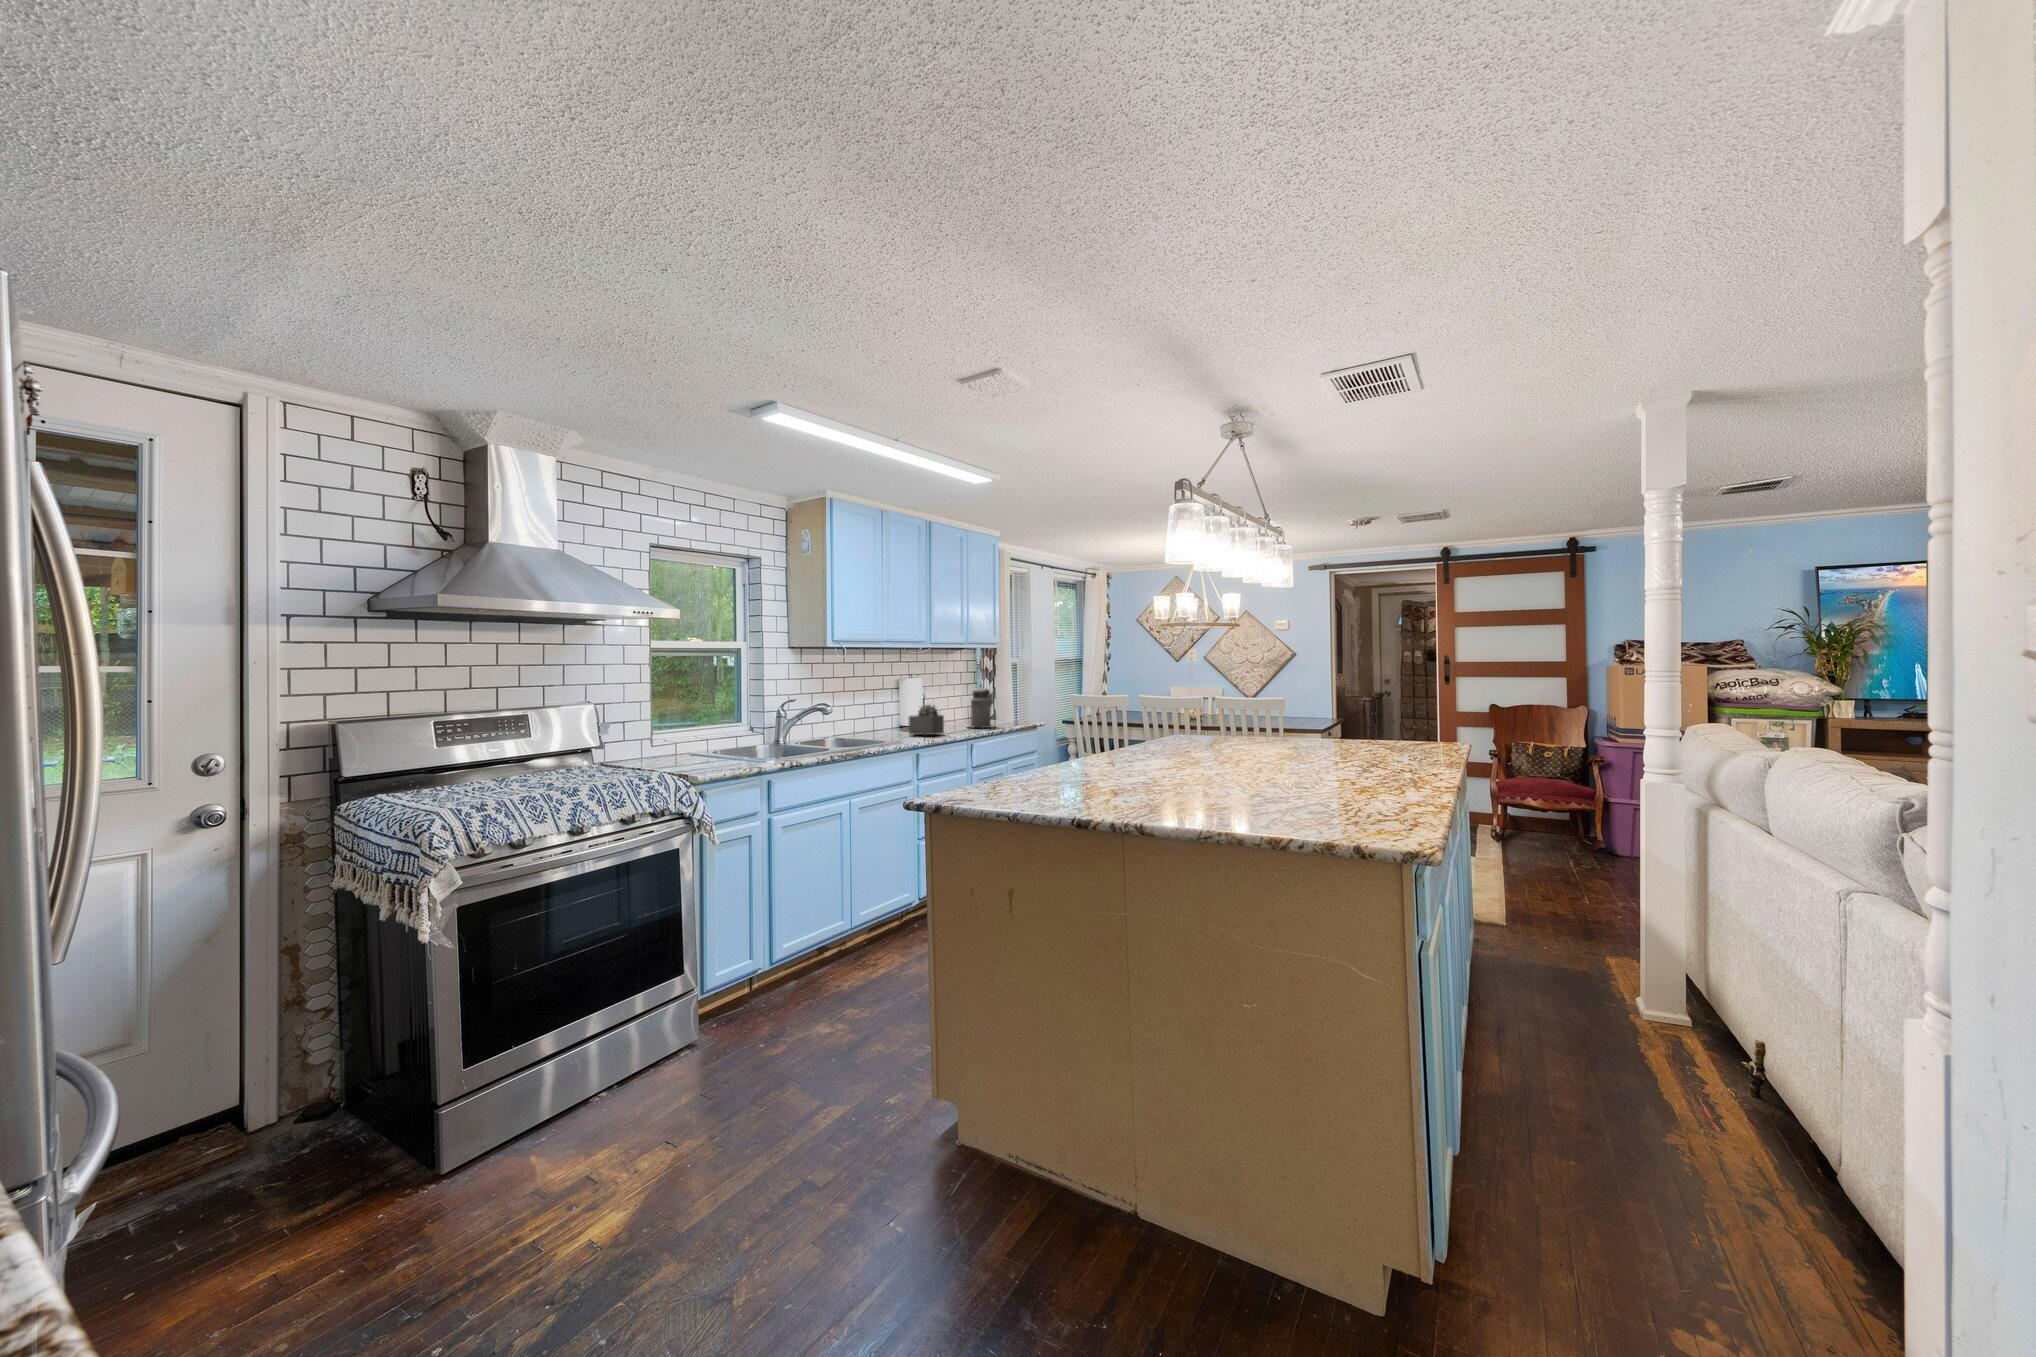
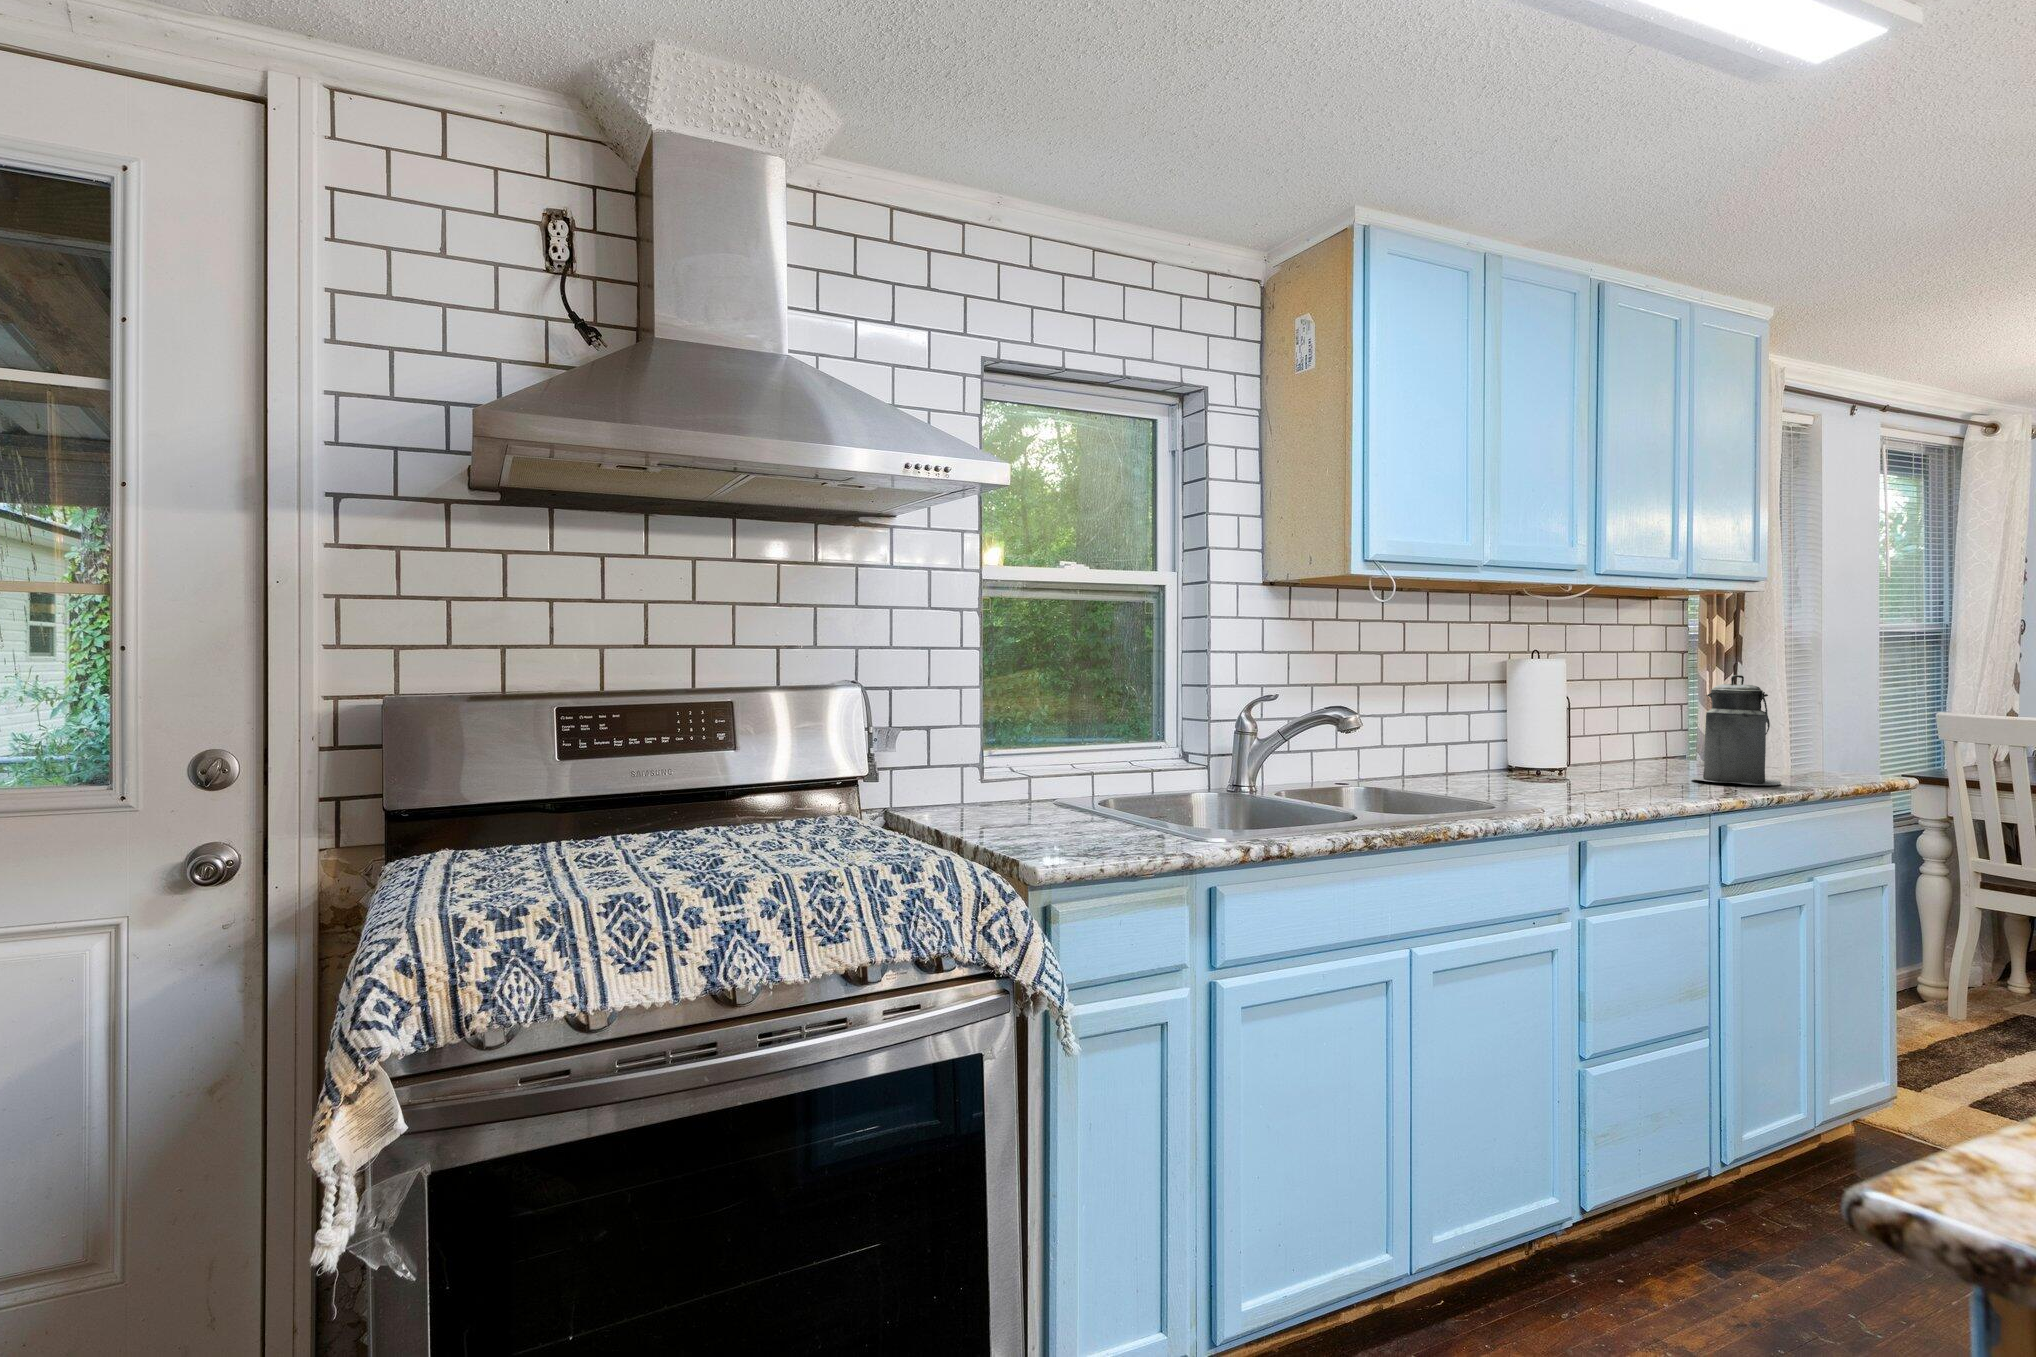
succulent plant: present [909,705,944,735] -> none [1545,716,1644,796]

